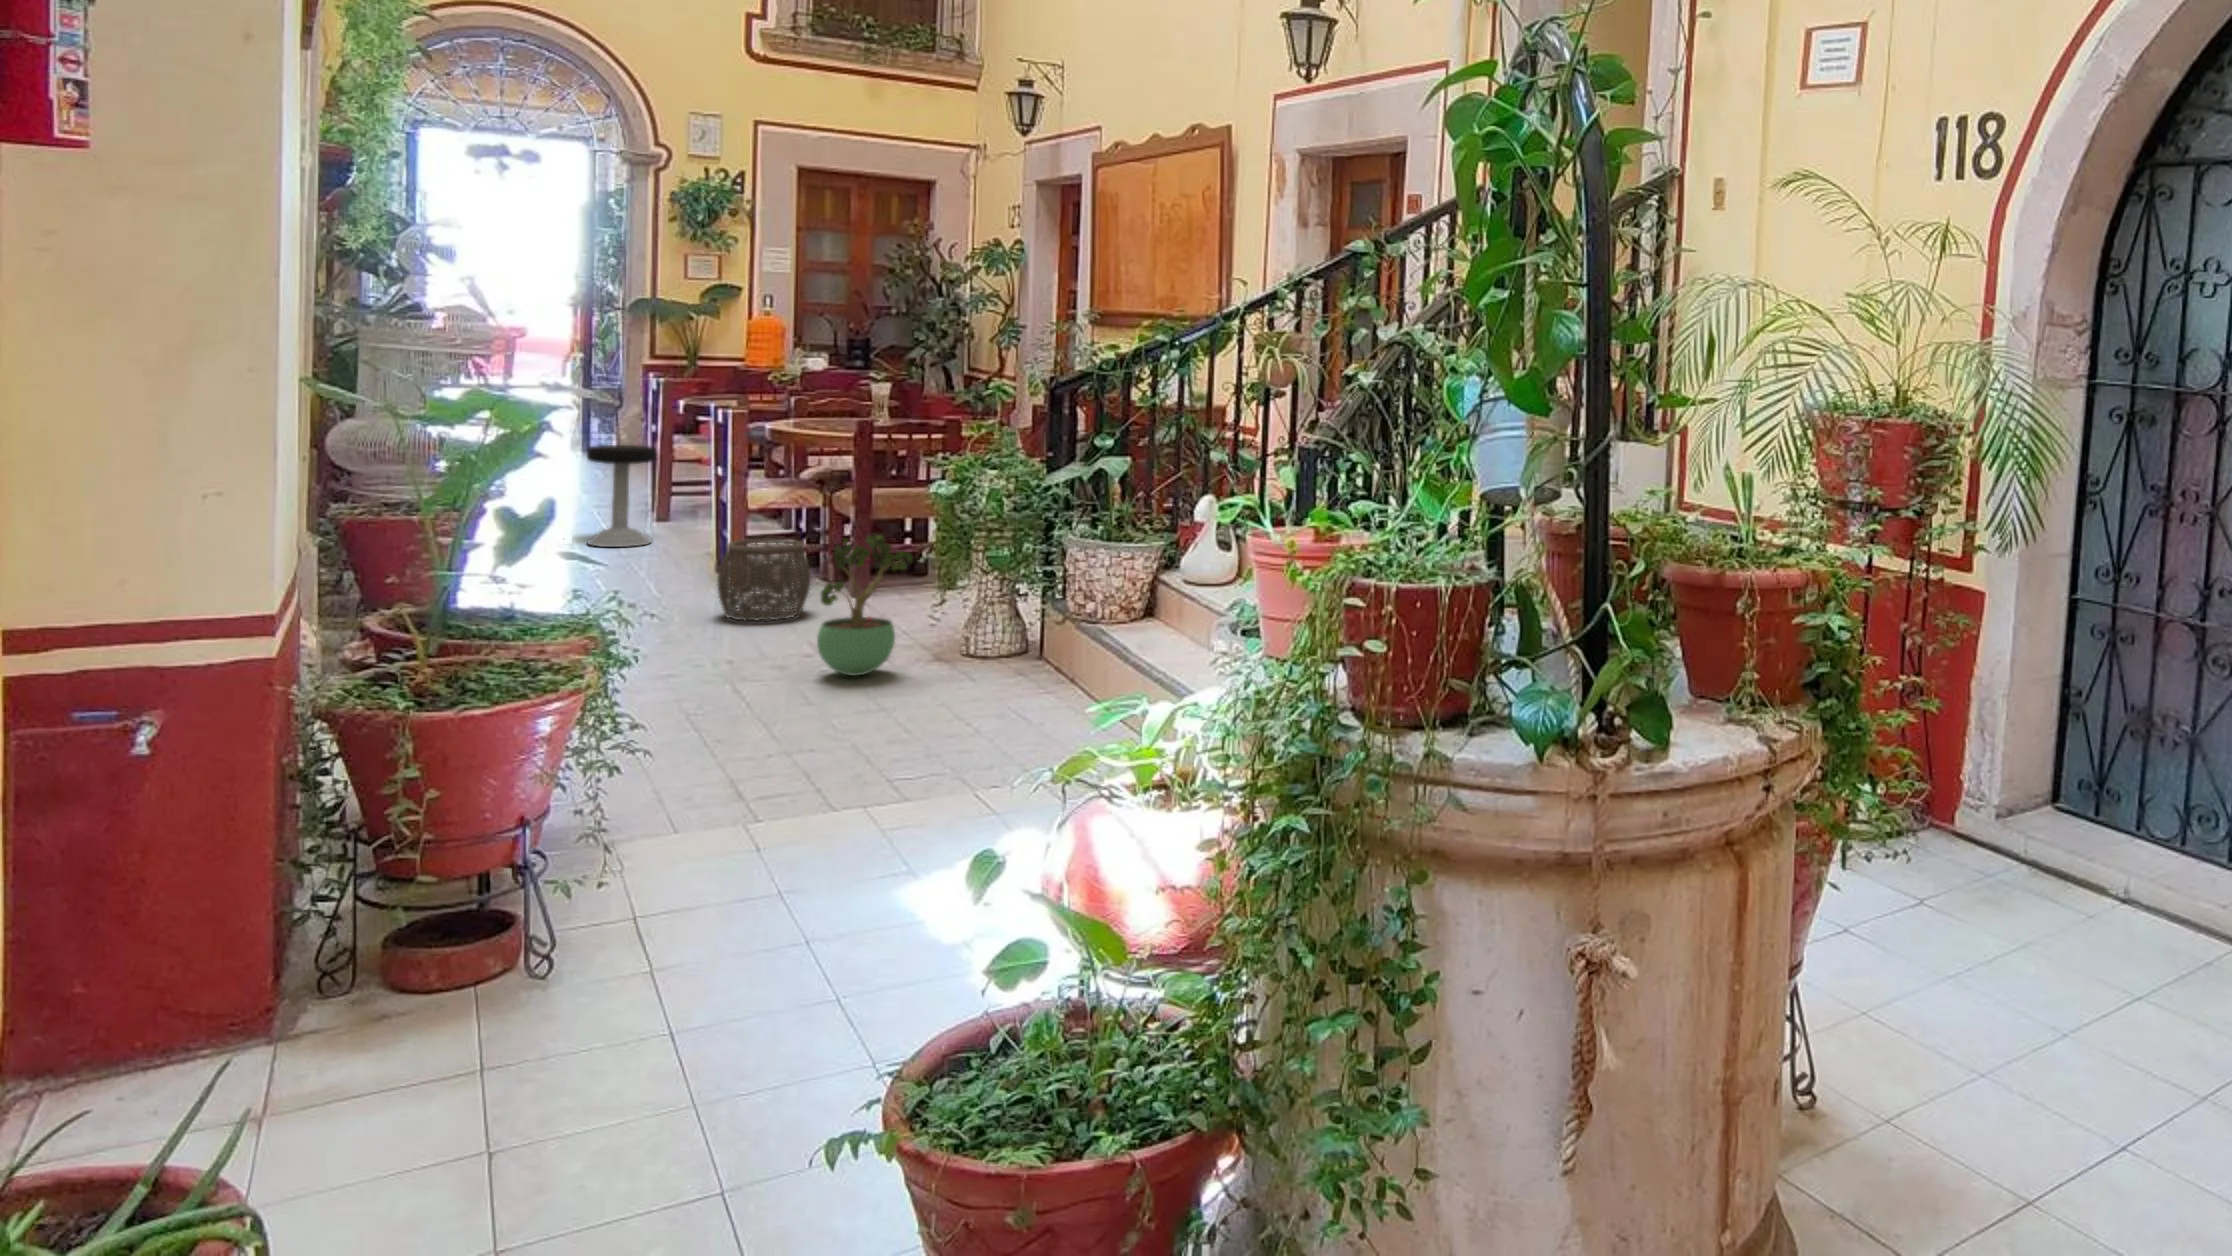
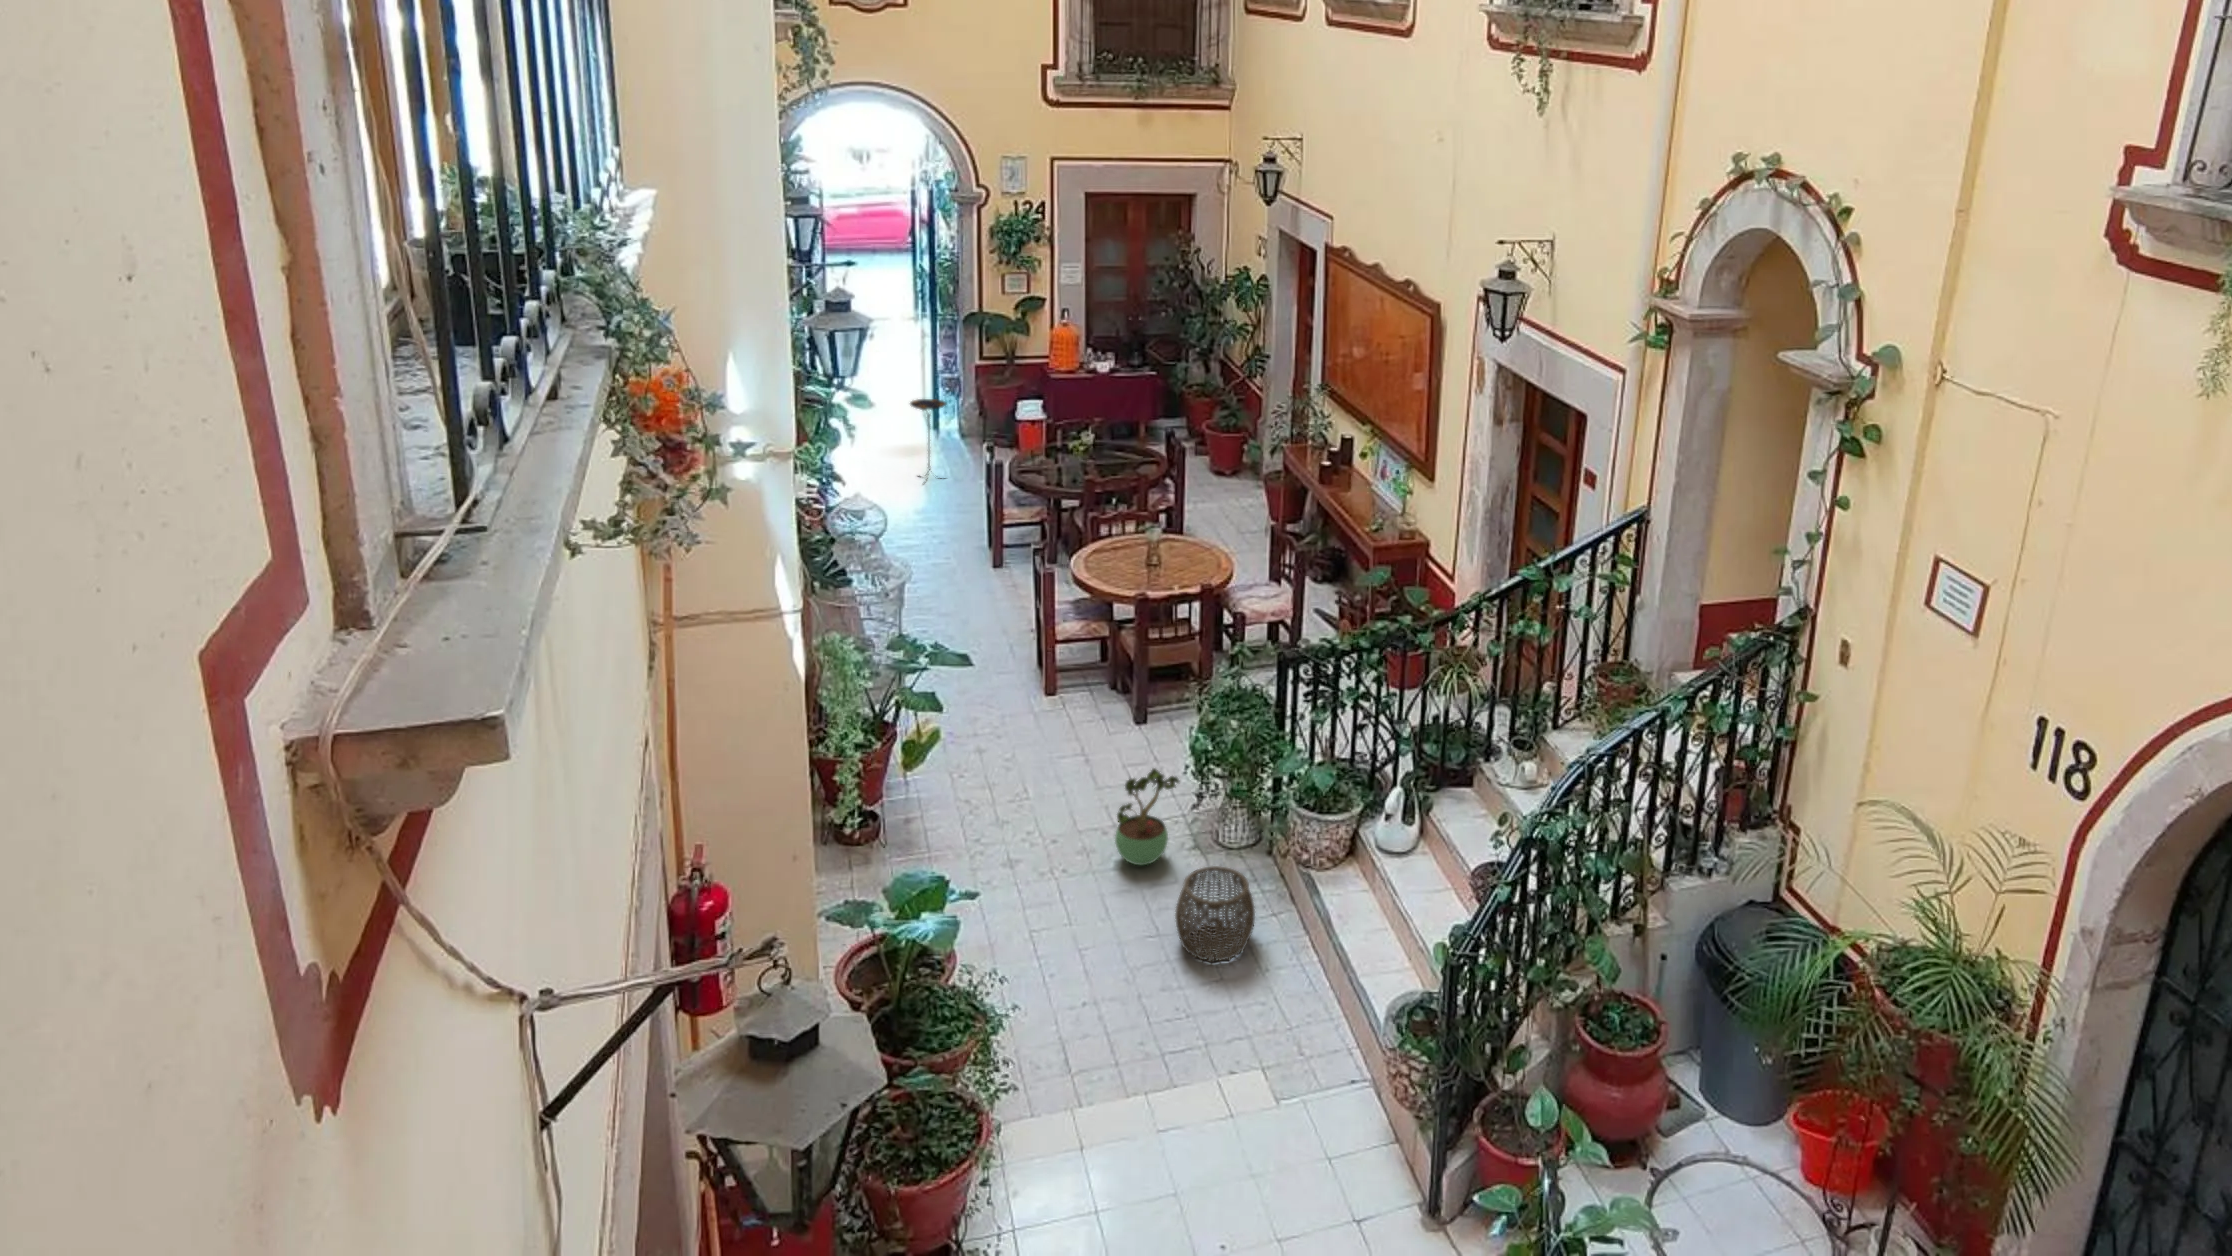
side table: none [547,390,602,493] -> present [910,399,946,475]
stool: present [587,445,656,547] -> none [946,517,994,602]
woven basket: present [717,539,811,621] -> present [1175,866,1255,961]

